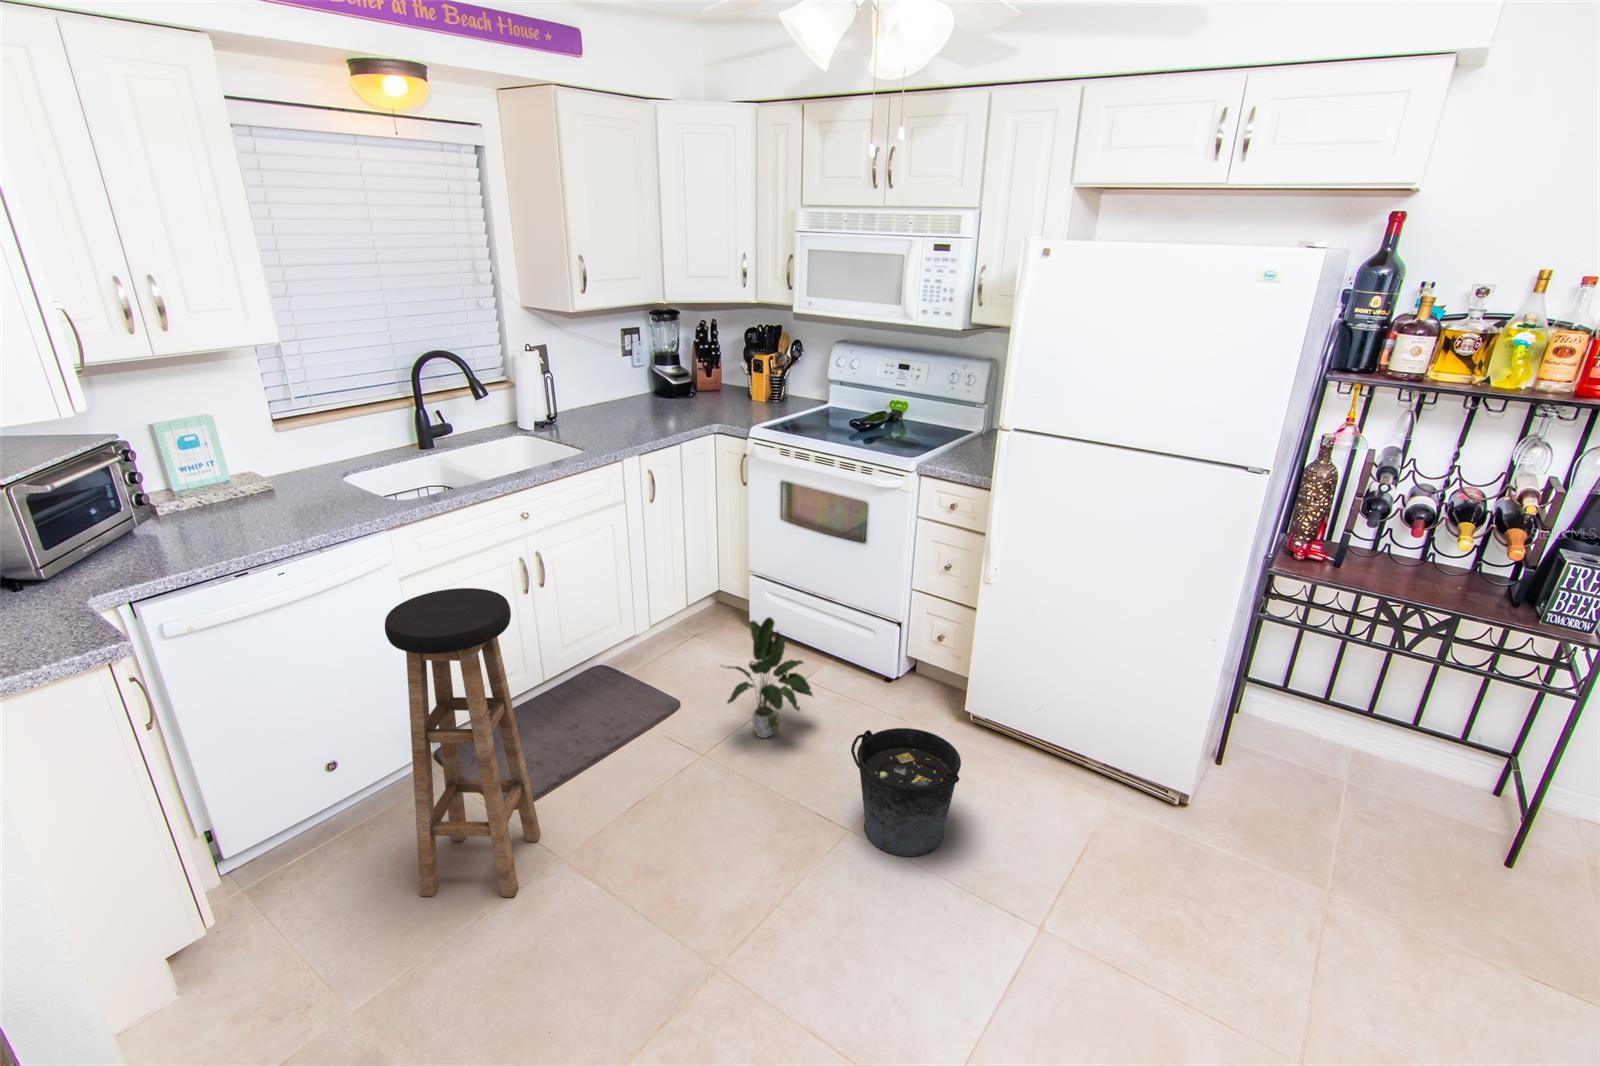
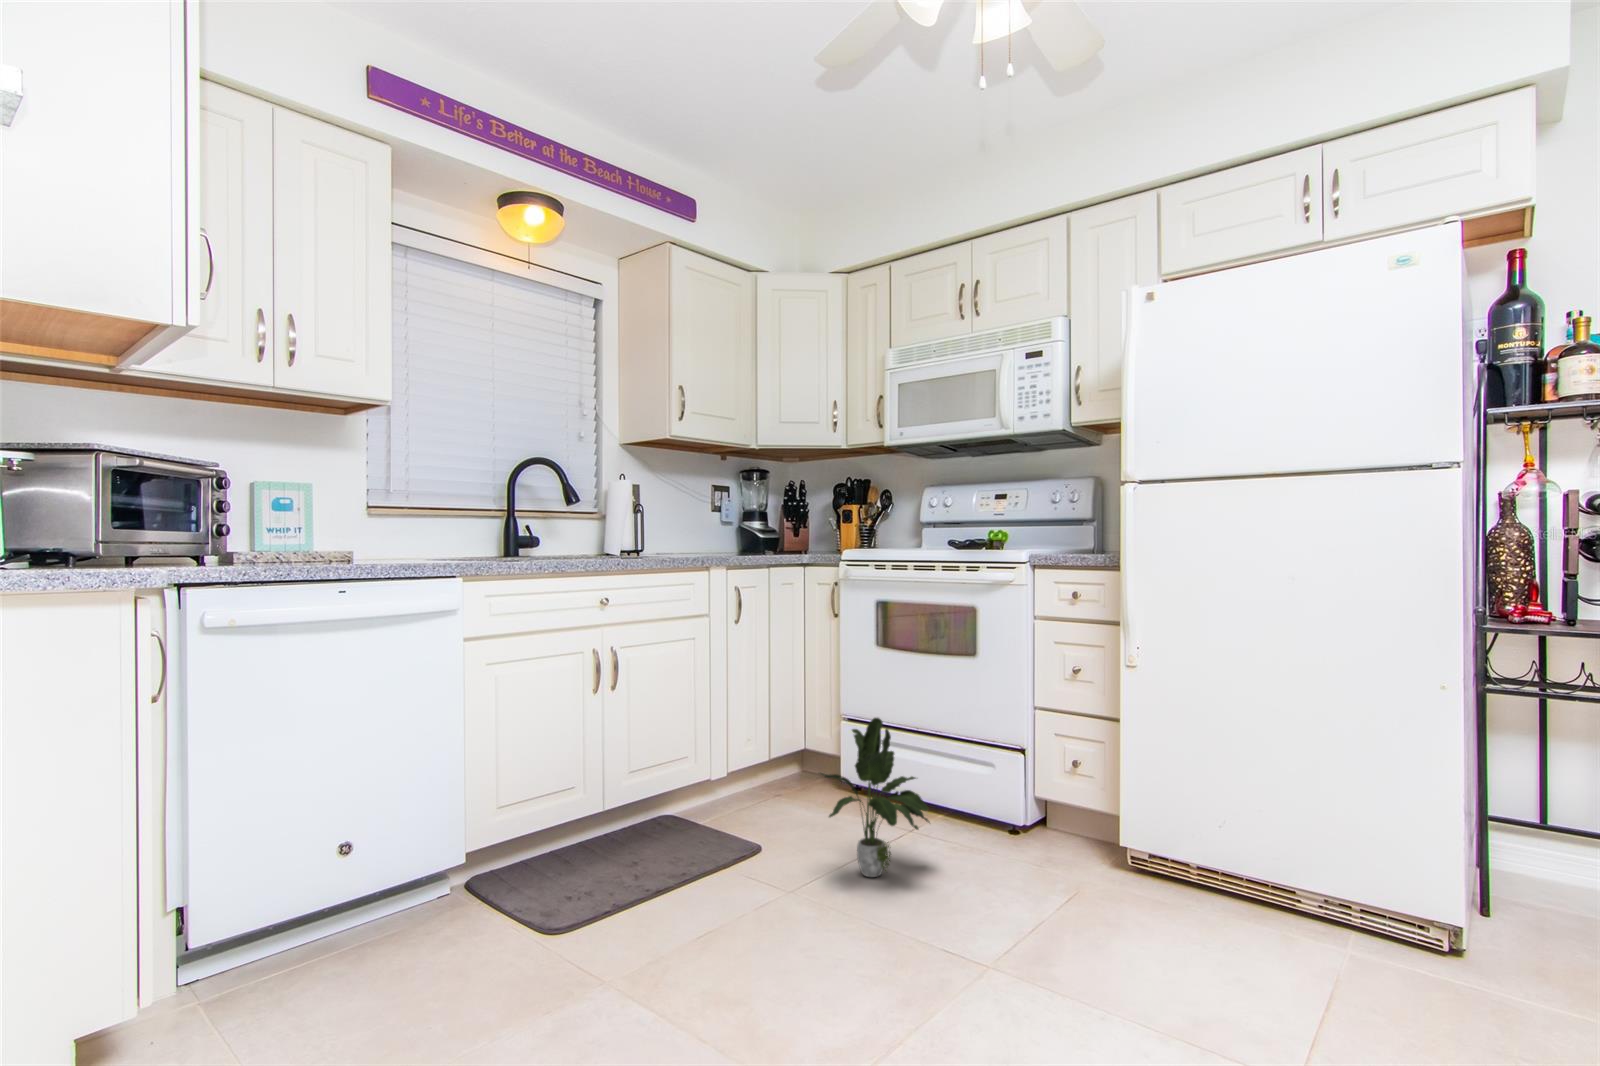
bar stool: present [385,588,541,897] -> none [423,613,592,1031]
bucket: present [851,728,961,856] -> none [998,826,1154,1000]

